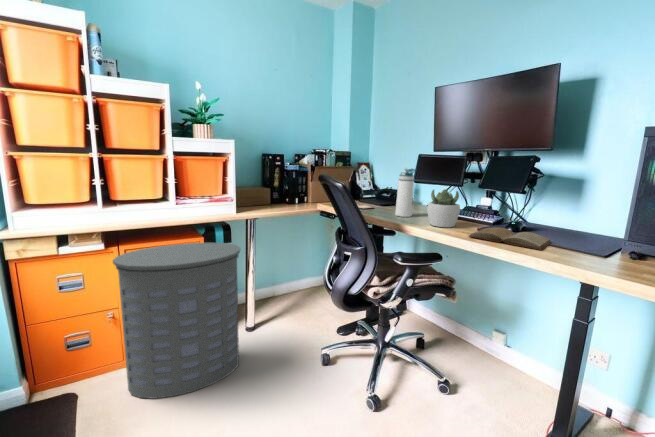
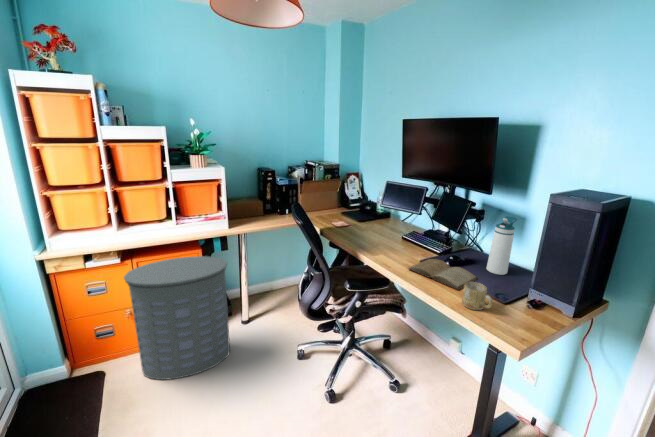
water bottle: present [395,168,416,217] -> present [487,217,517,275]
succulent plant: present [427,190,460,227] -> none [384,219,412,255]
mug: none [556,234,601,264] -> present [462,282,493,310]

